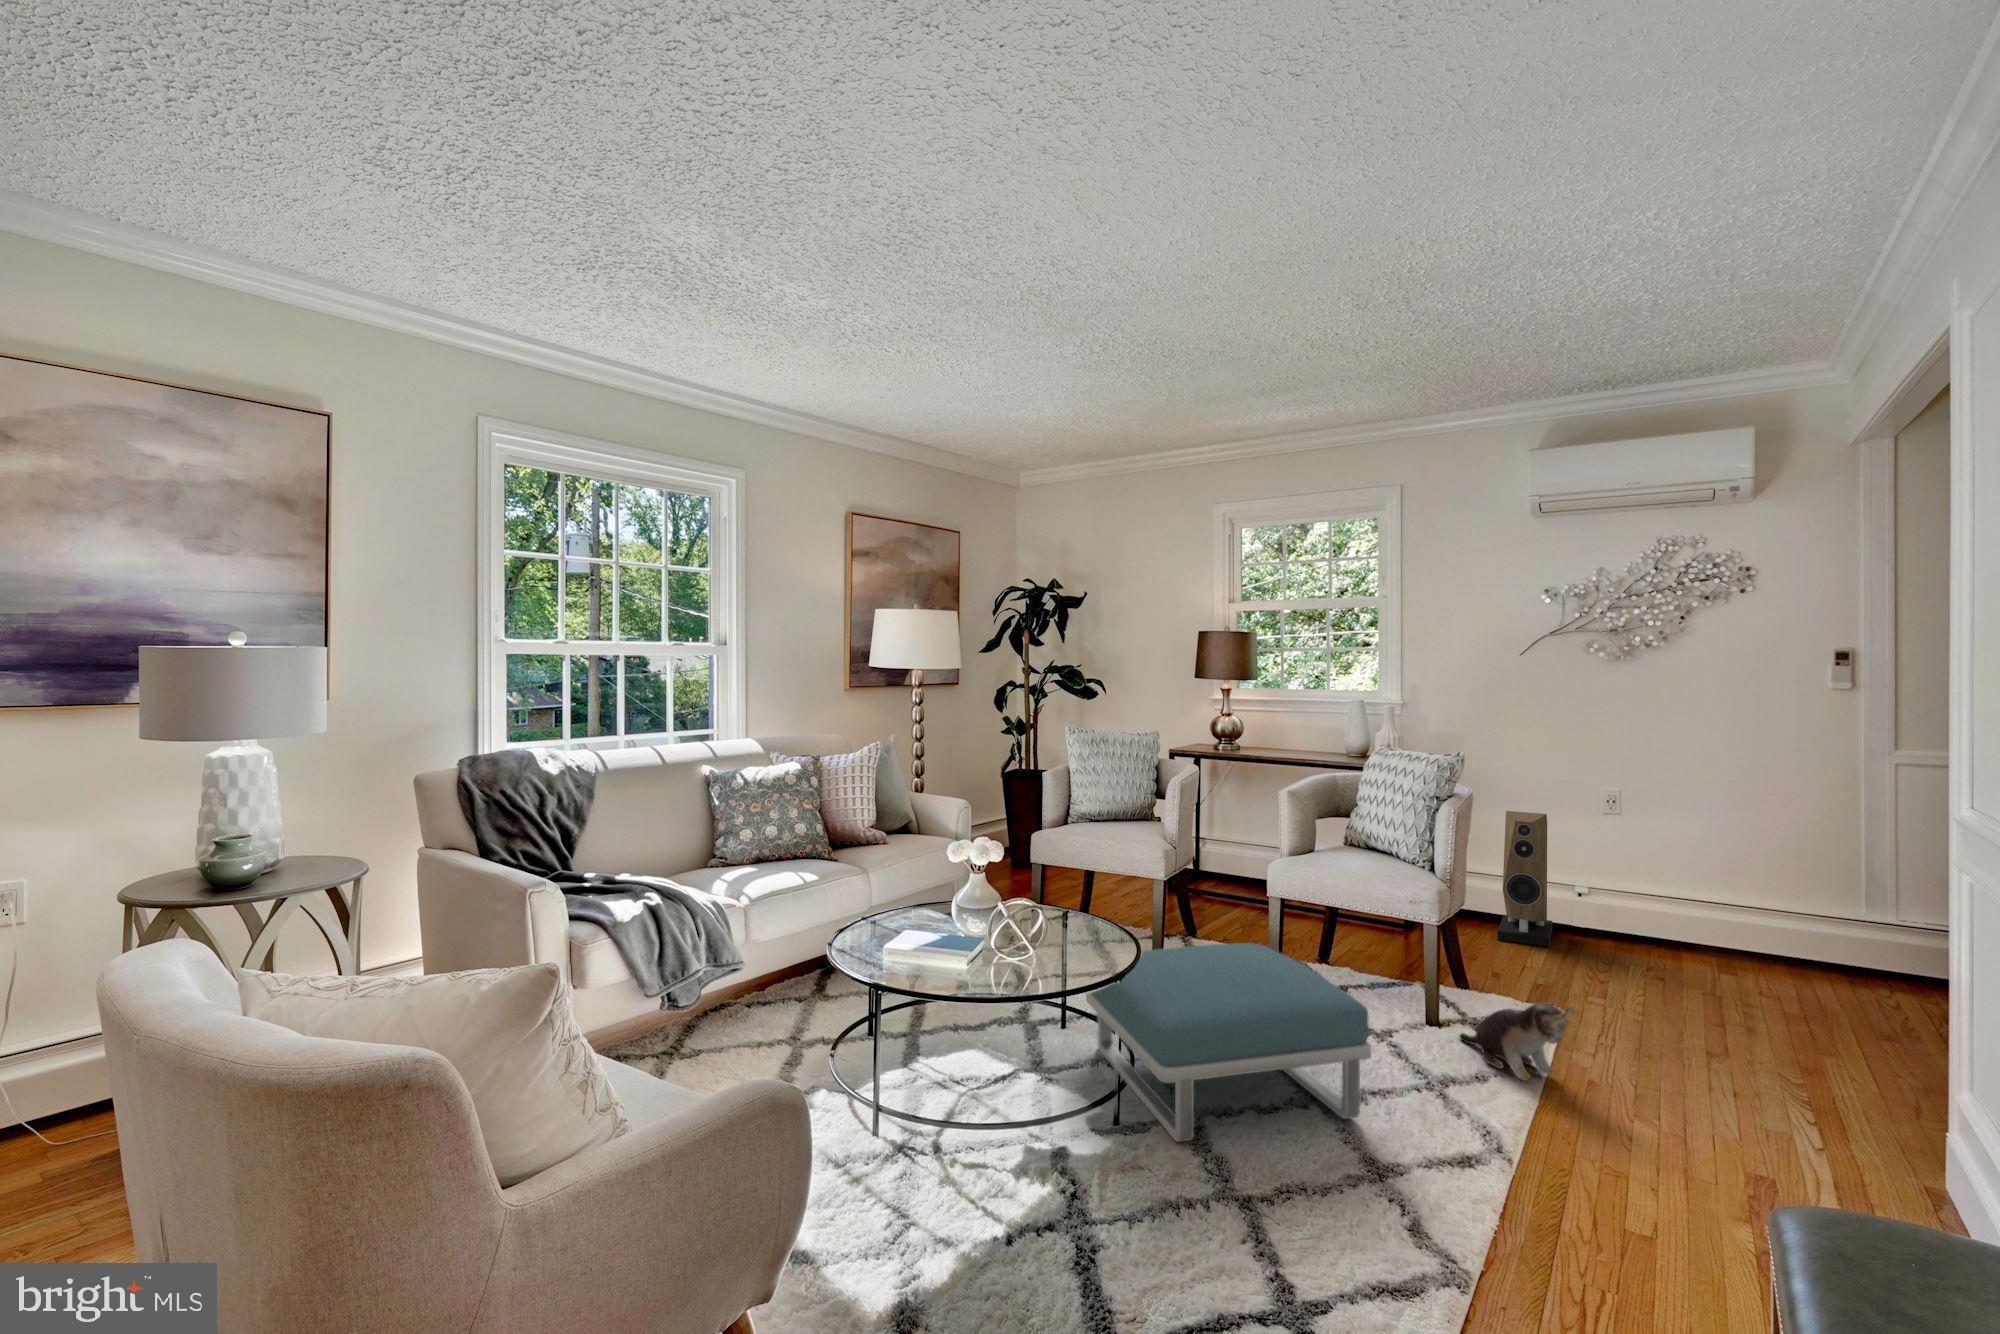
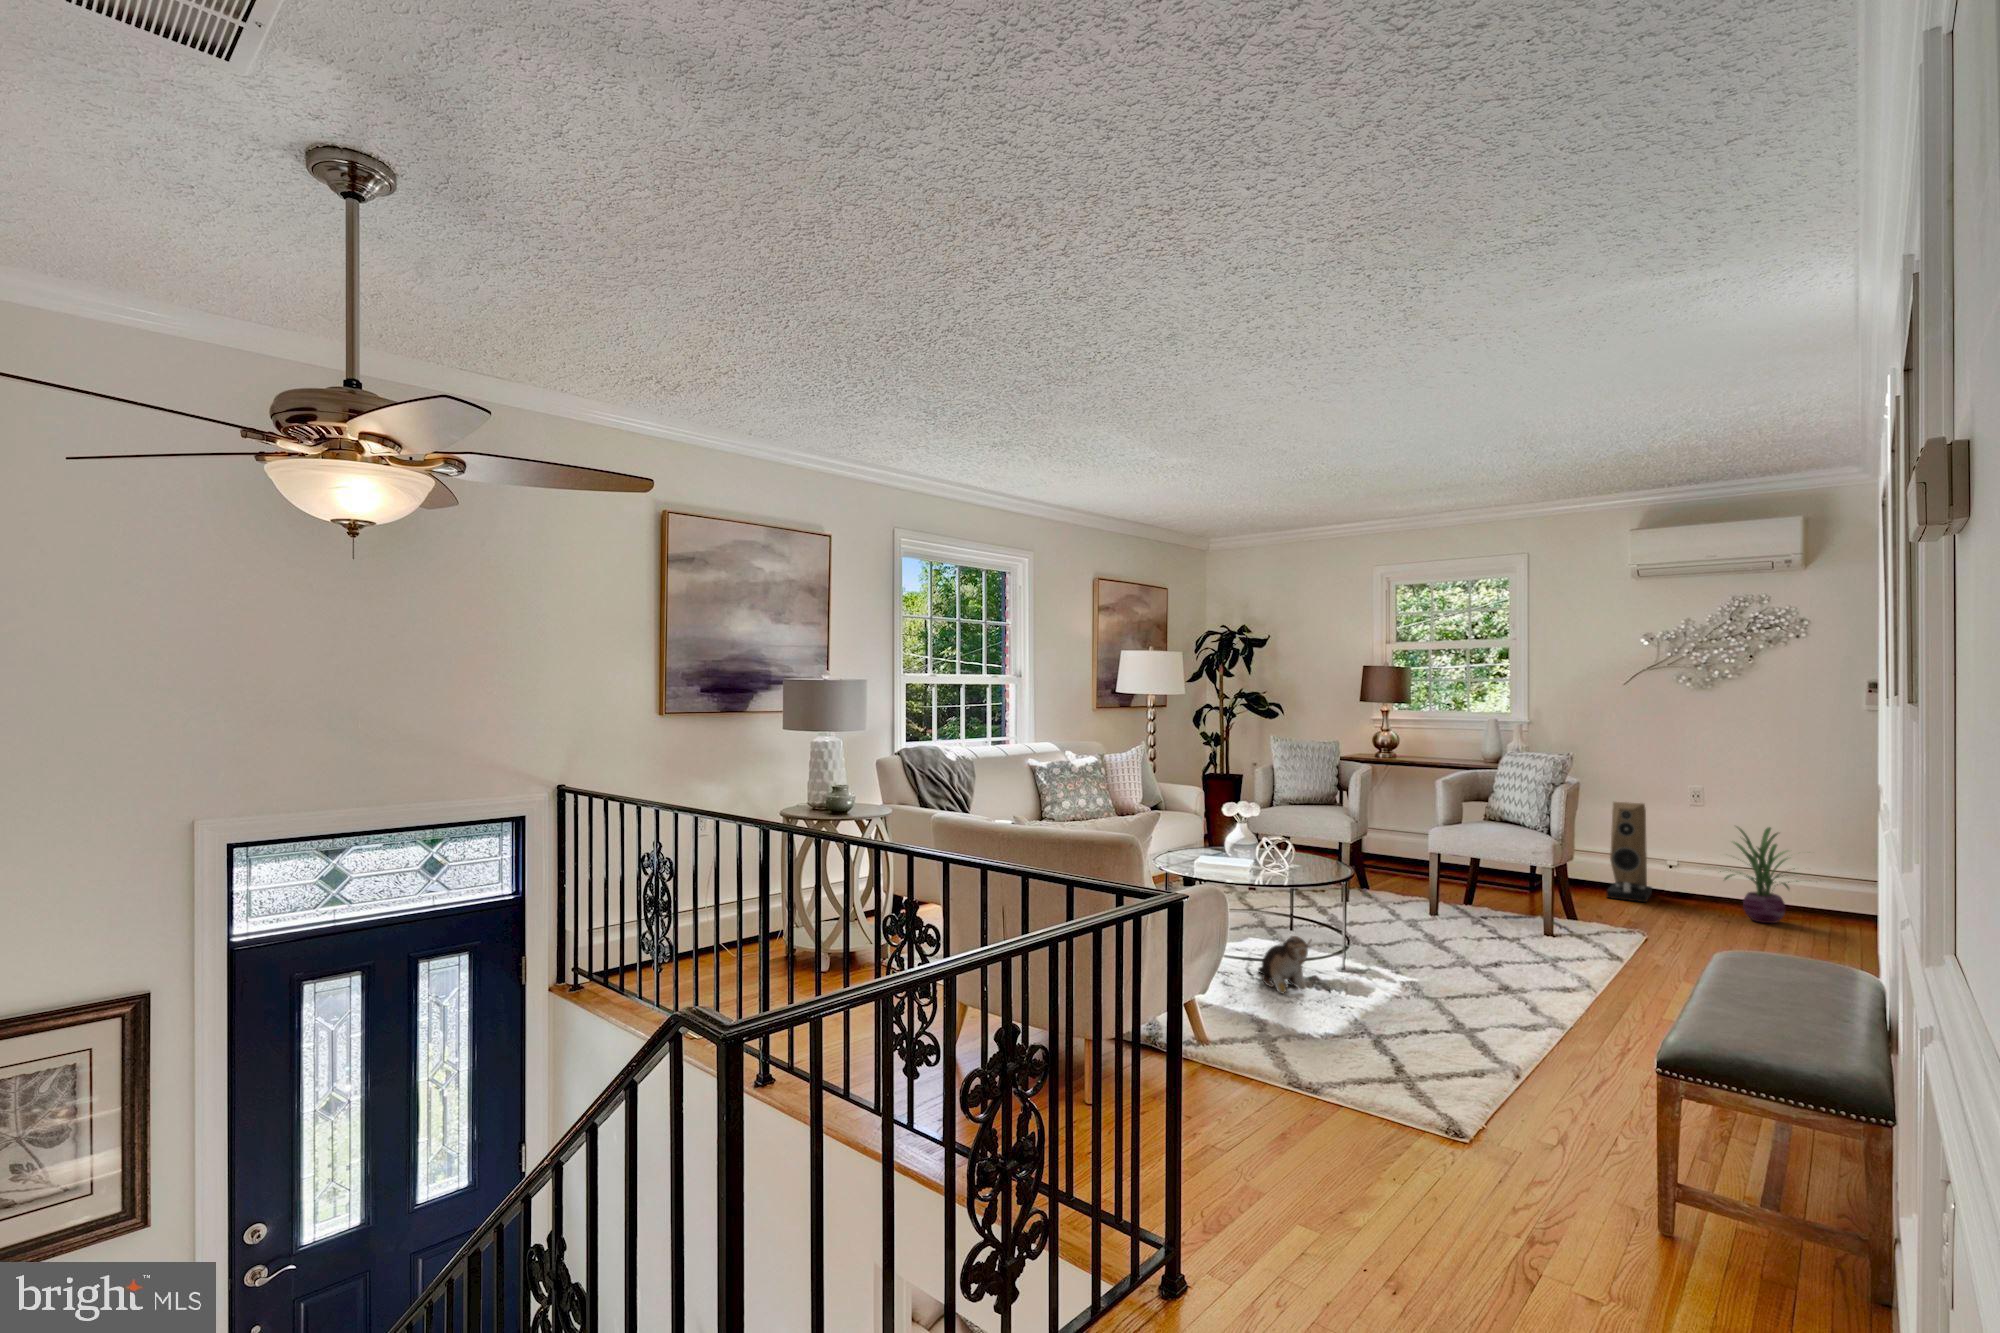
decorative plant: none [1618,846,1791,982] -> present [1725,827,1789,923]
footstool: present [1086,943,1371,1142] -> none [1311,875,1506,977]
plush toy: present [1459,1002,1575,1081] -> present [1258,936,1311,994]

